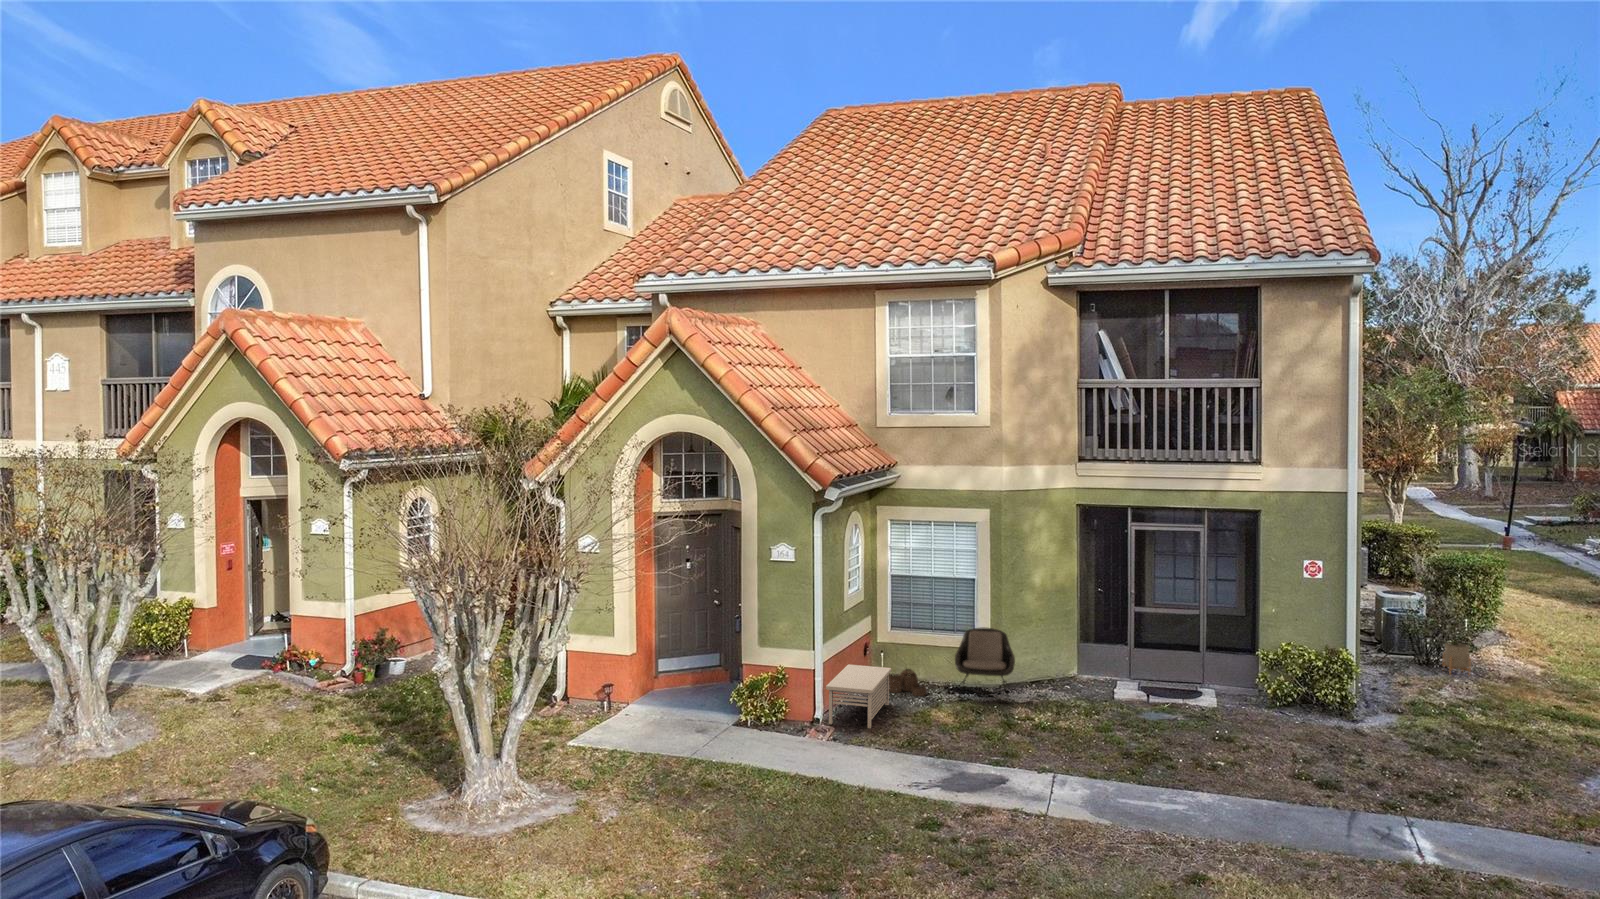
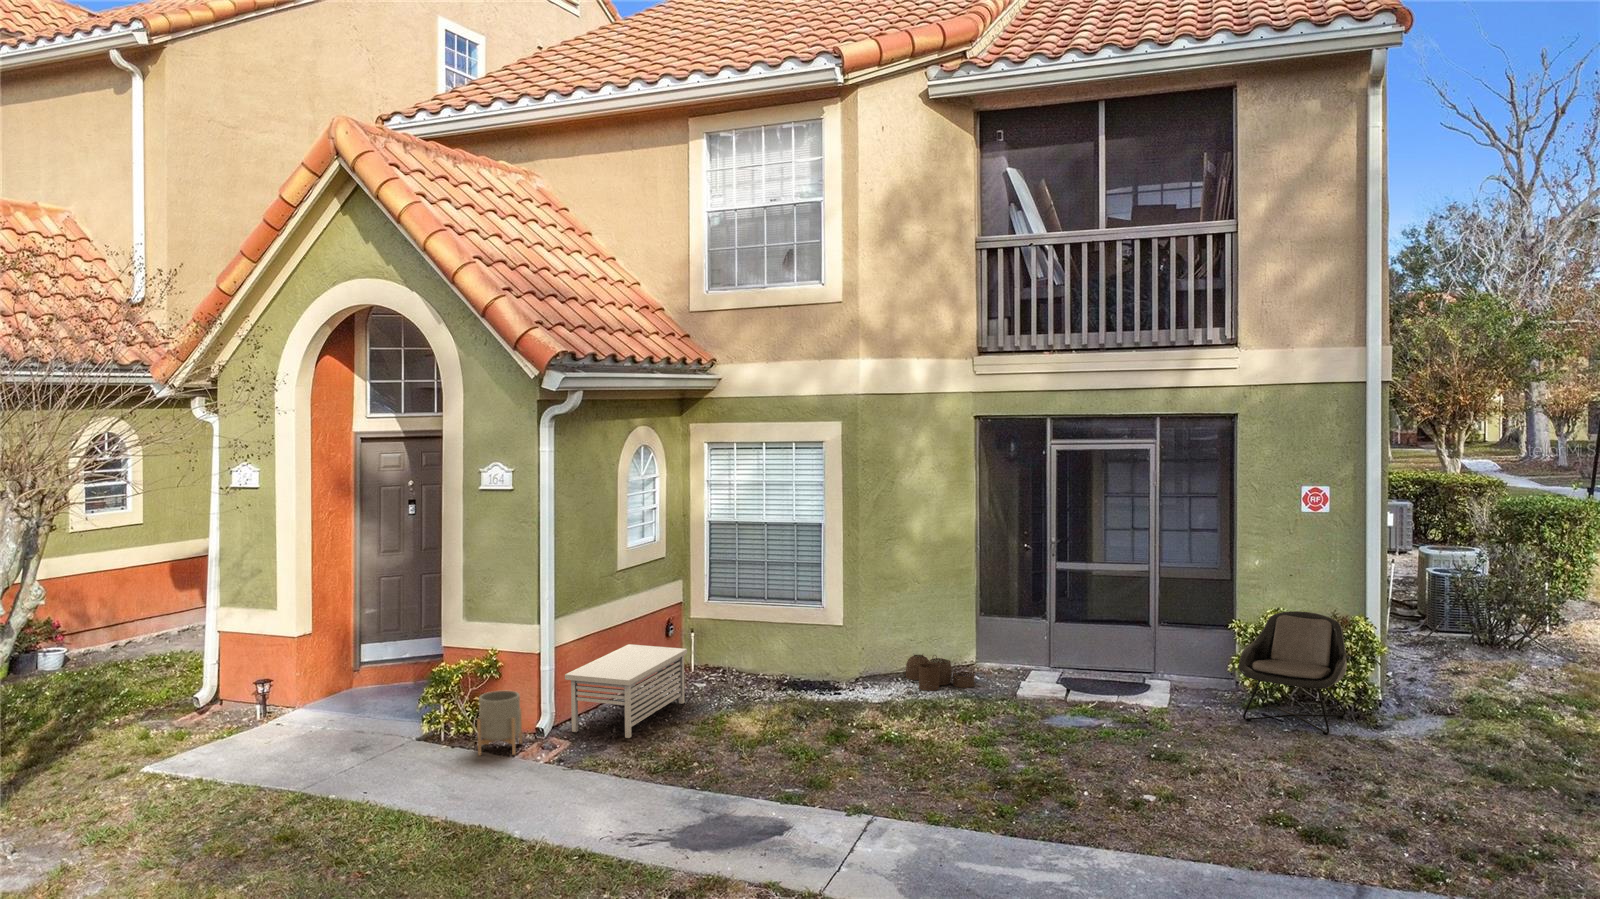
lounge chair: present [955,627,1015,703] -> present [1239,611,1347,735]
planter: present [1442,643,1471,675] -> present [477,690,522,756]
woven basket: present [889,669,927,696] -> present [906,654,974,691]

